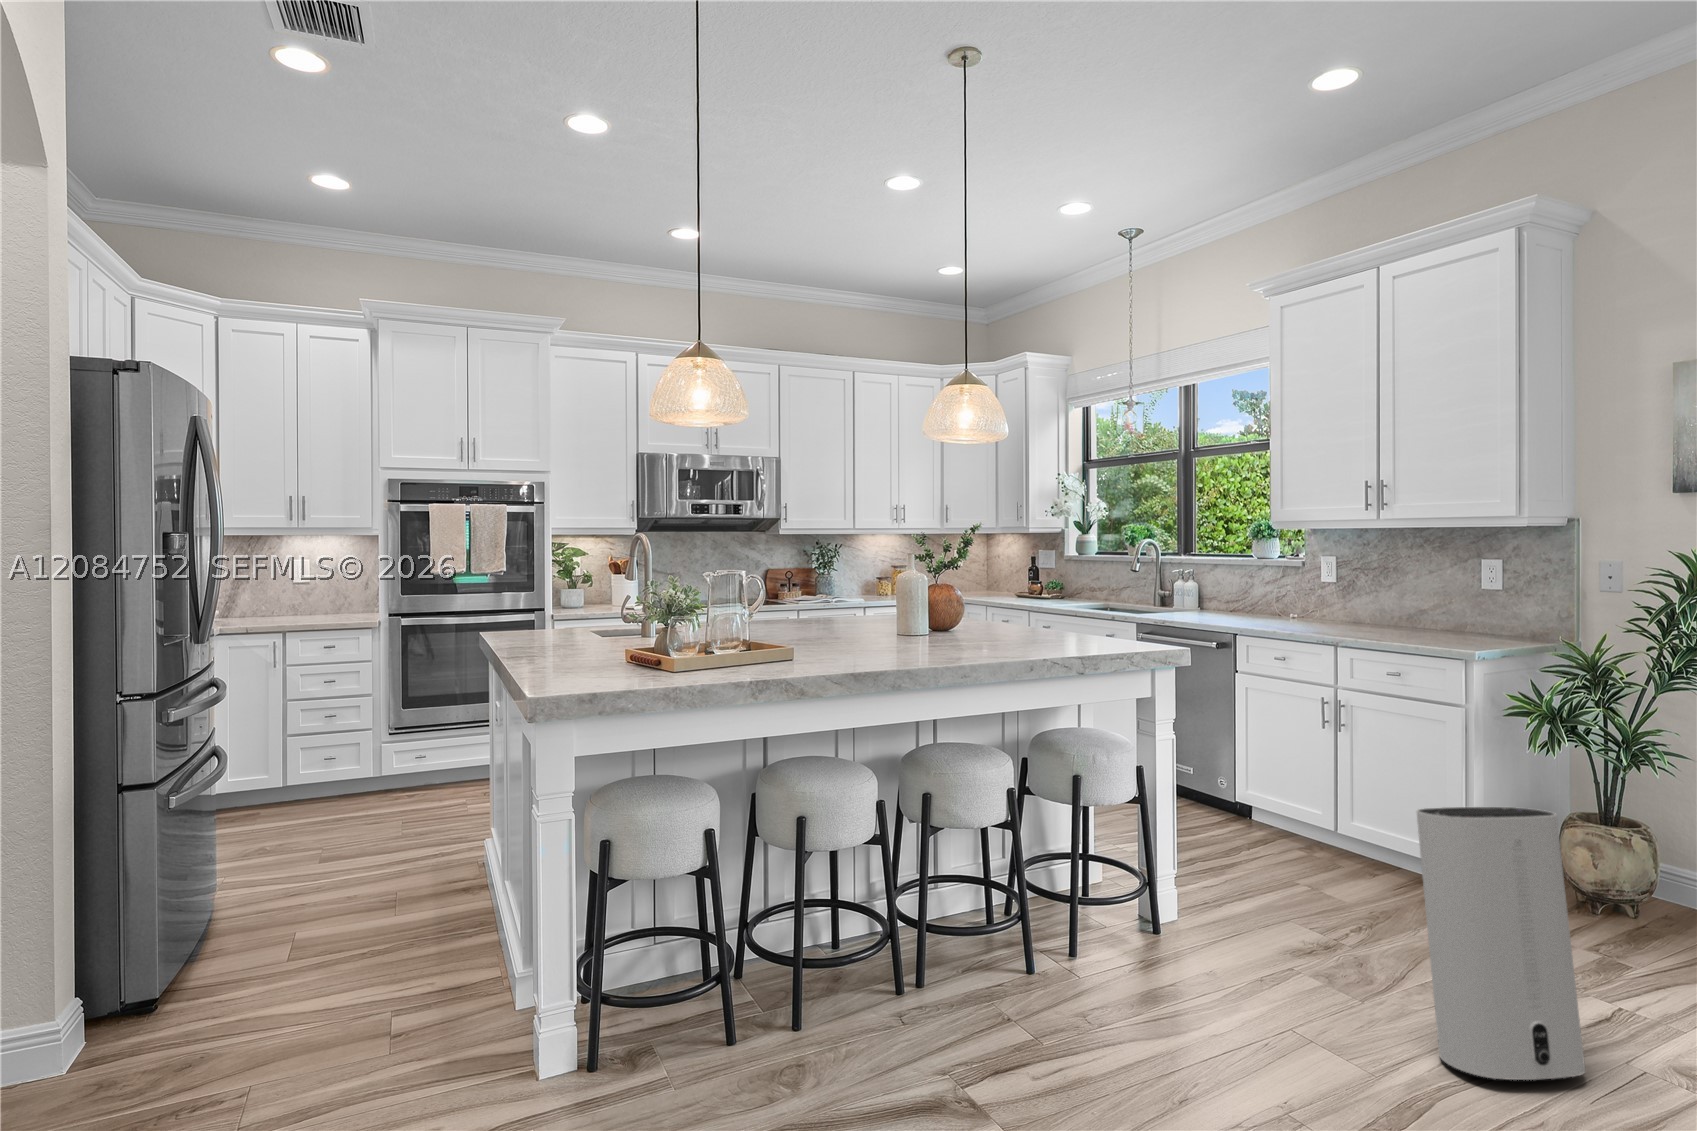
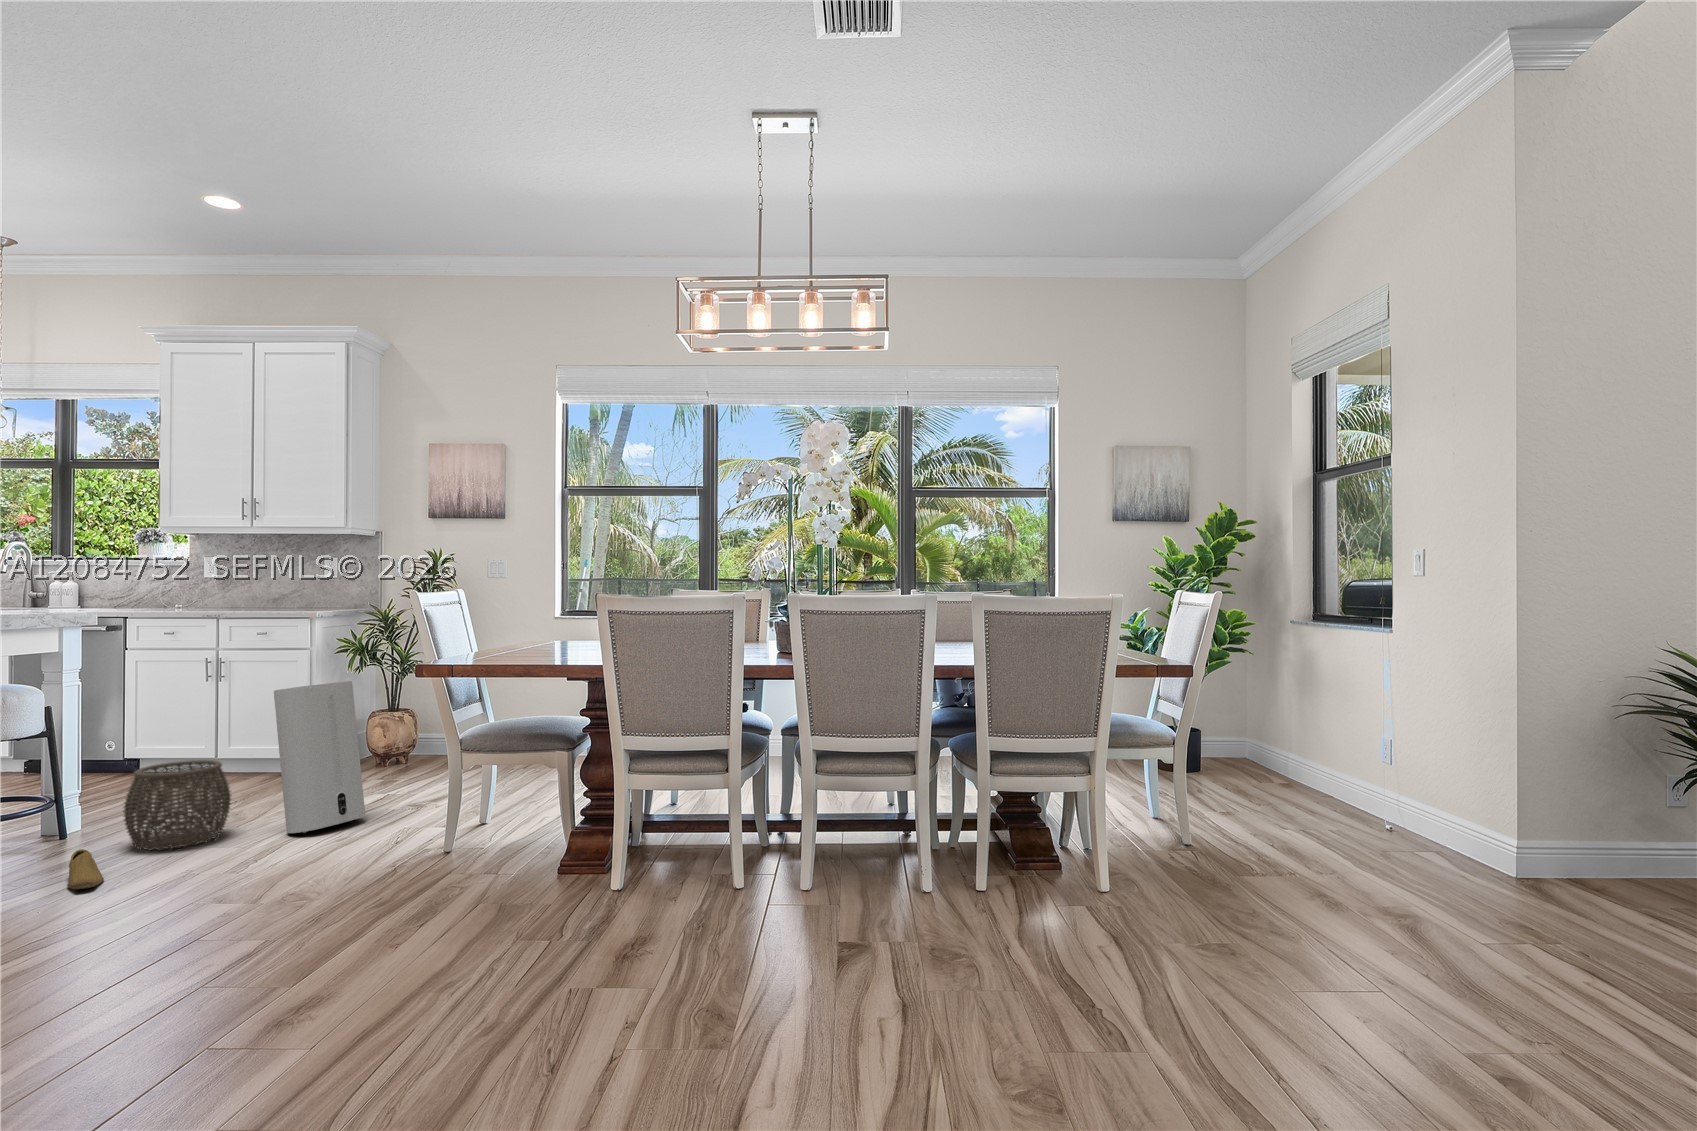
woven basket: none [1212,876,1353,1025] -> present [123,760,231,850]
shoe: none [1138,995,1180,1078] -> present [67,849,104,890]

